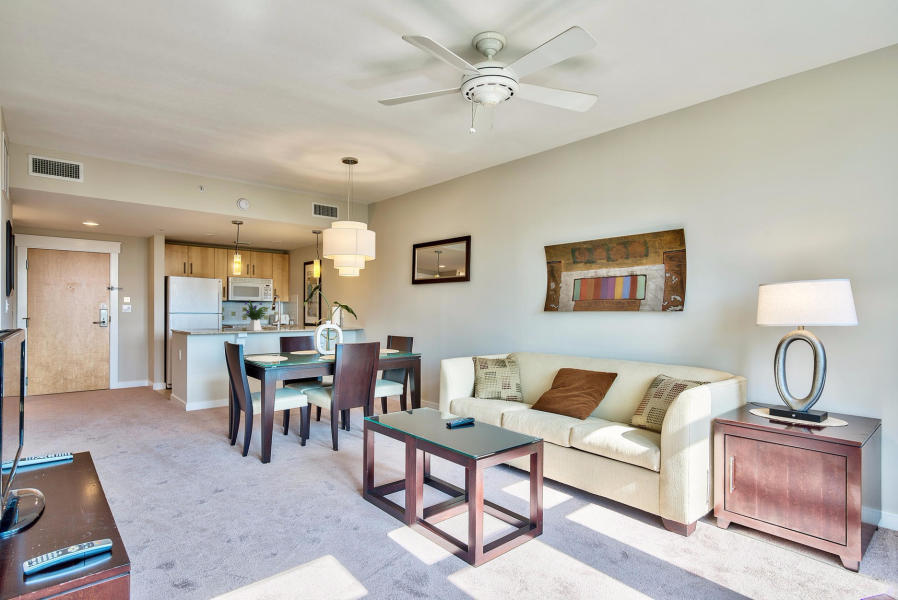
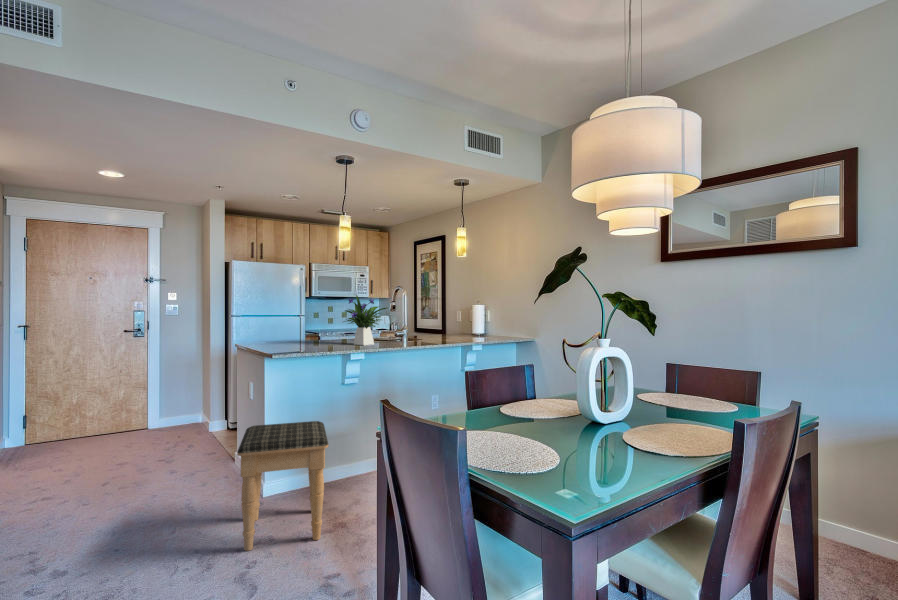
footstool: none [171,366,219,423] -> present [237,421,328,551]

